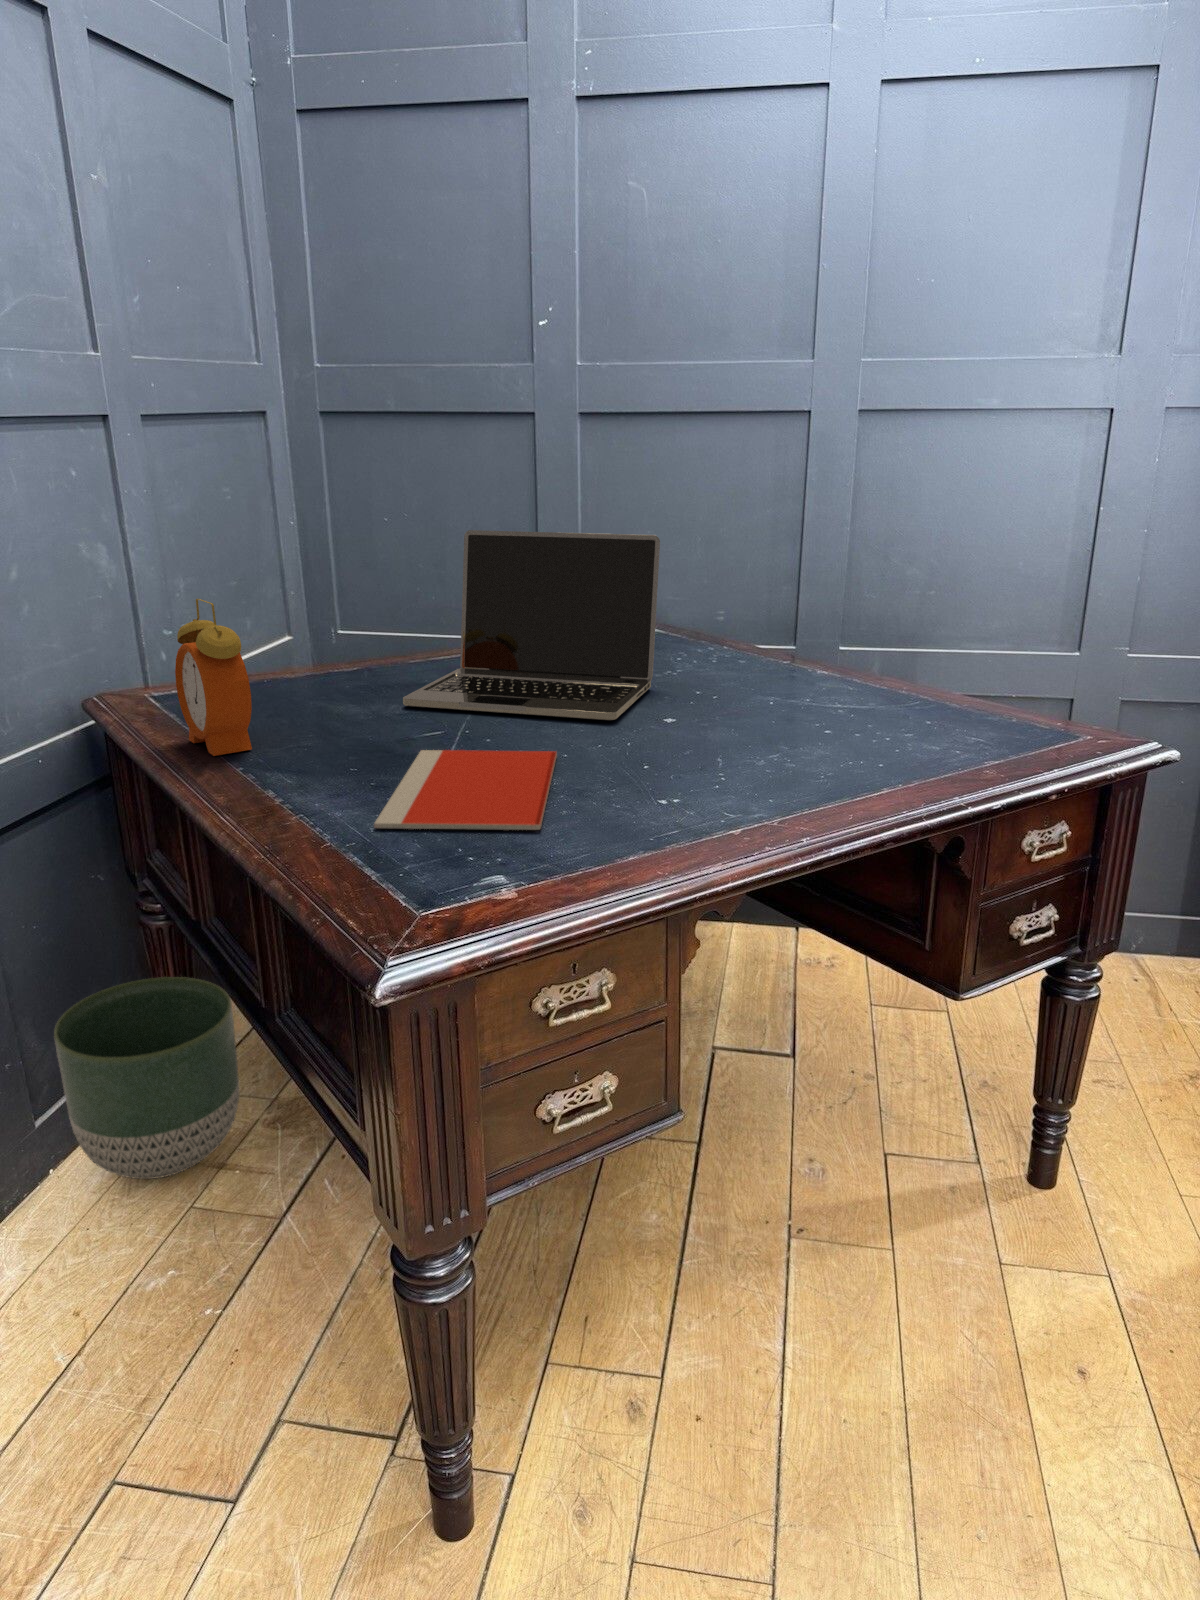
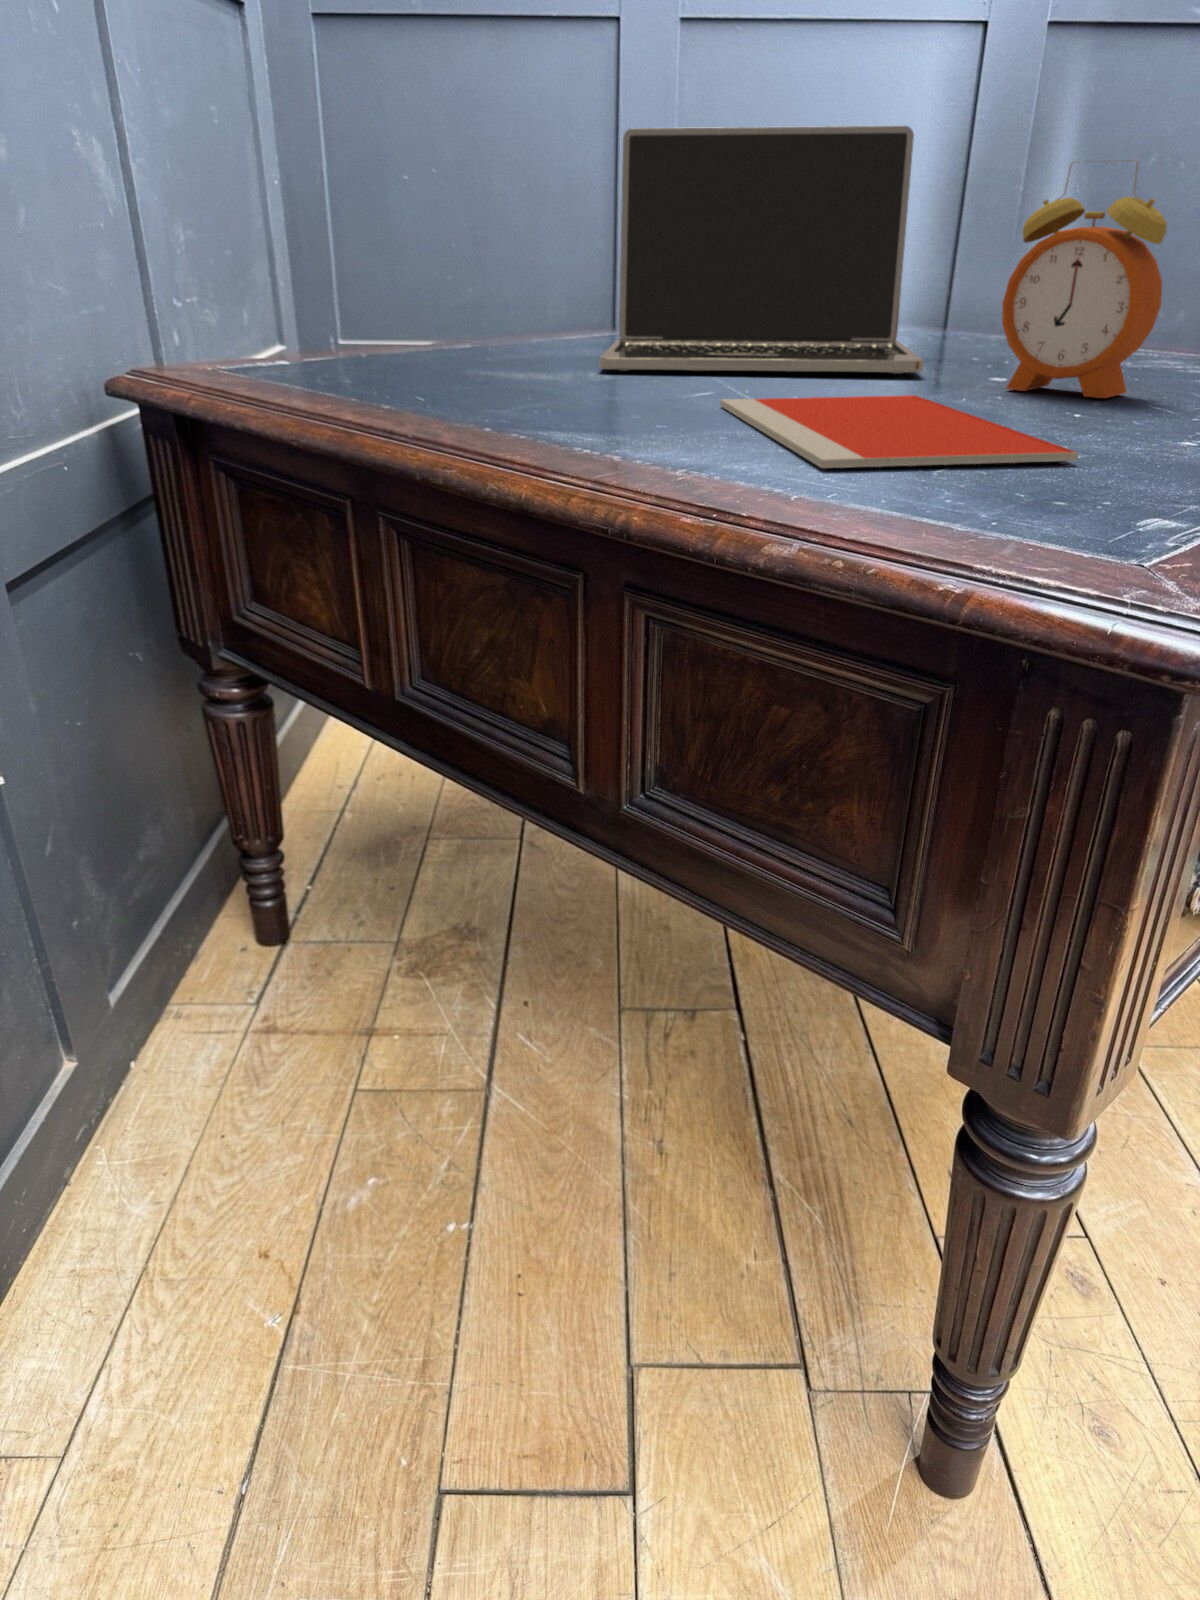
alarm clock: present [175,599,252,756] -> present [1002,162,1167,398]
planter: present [54,977,239,1179] -> none [132,787,385,1061]

